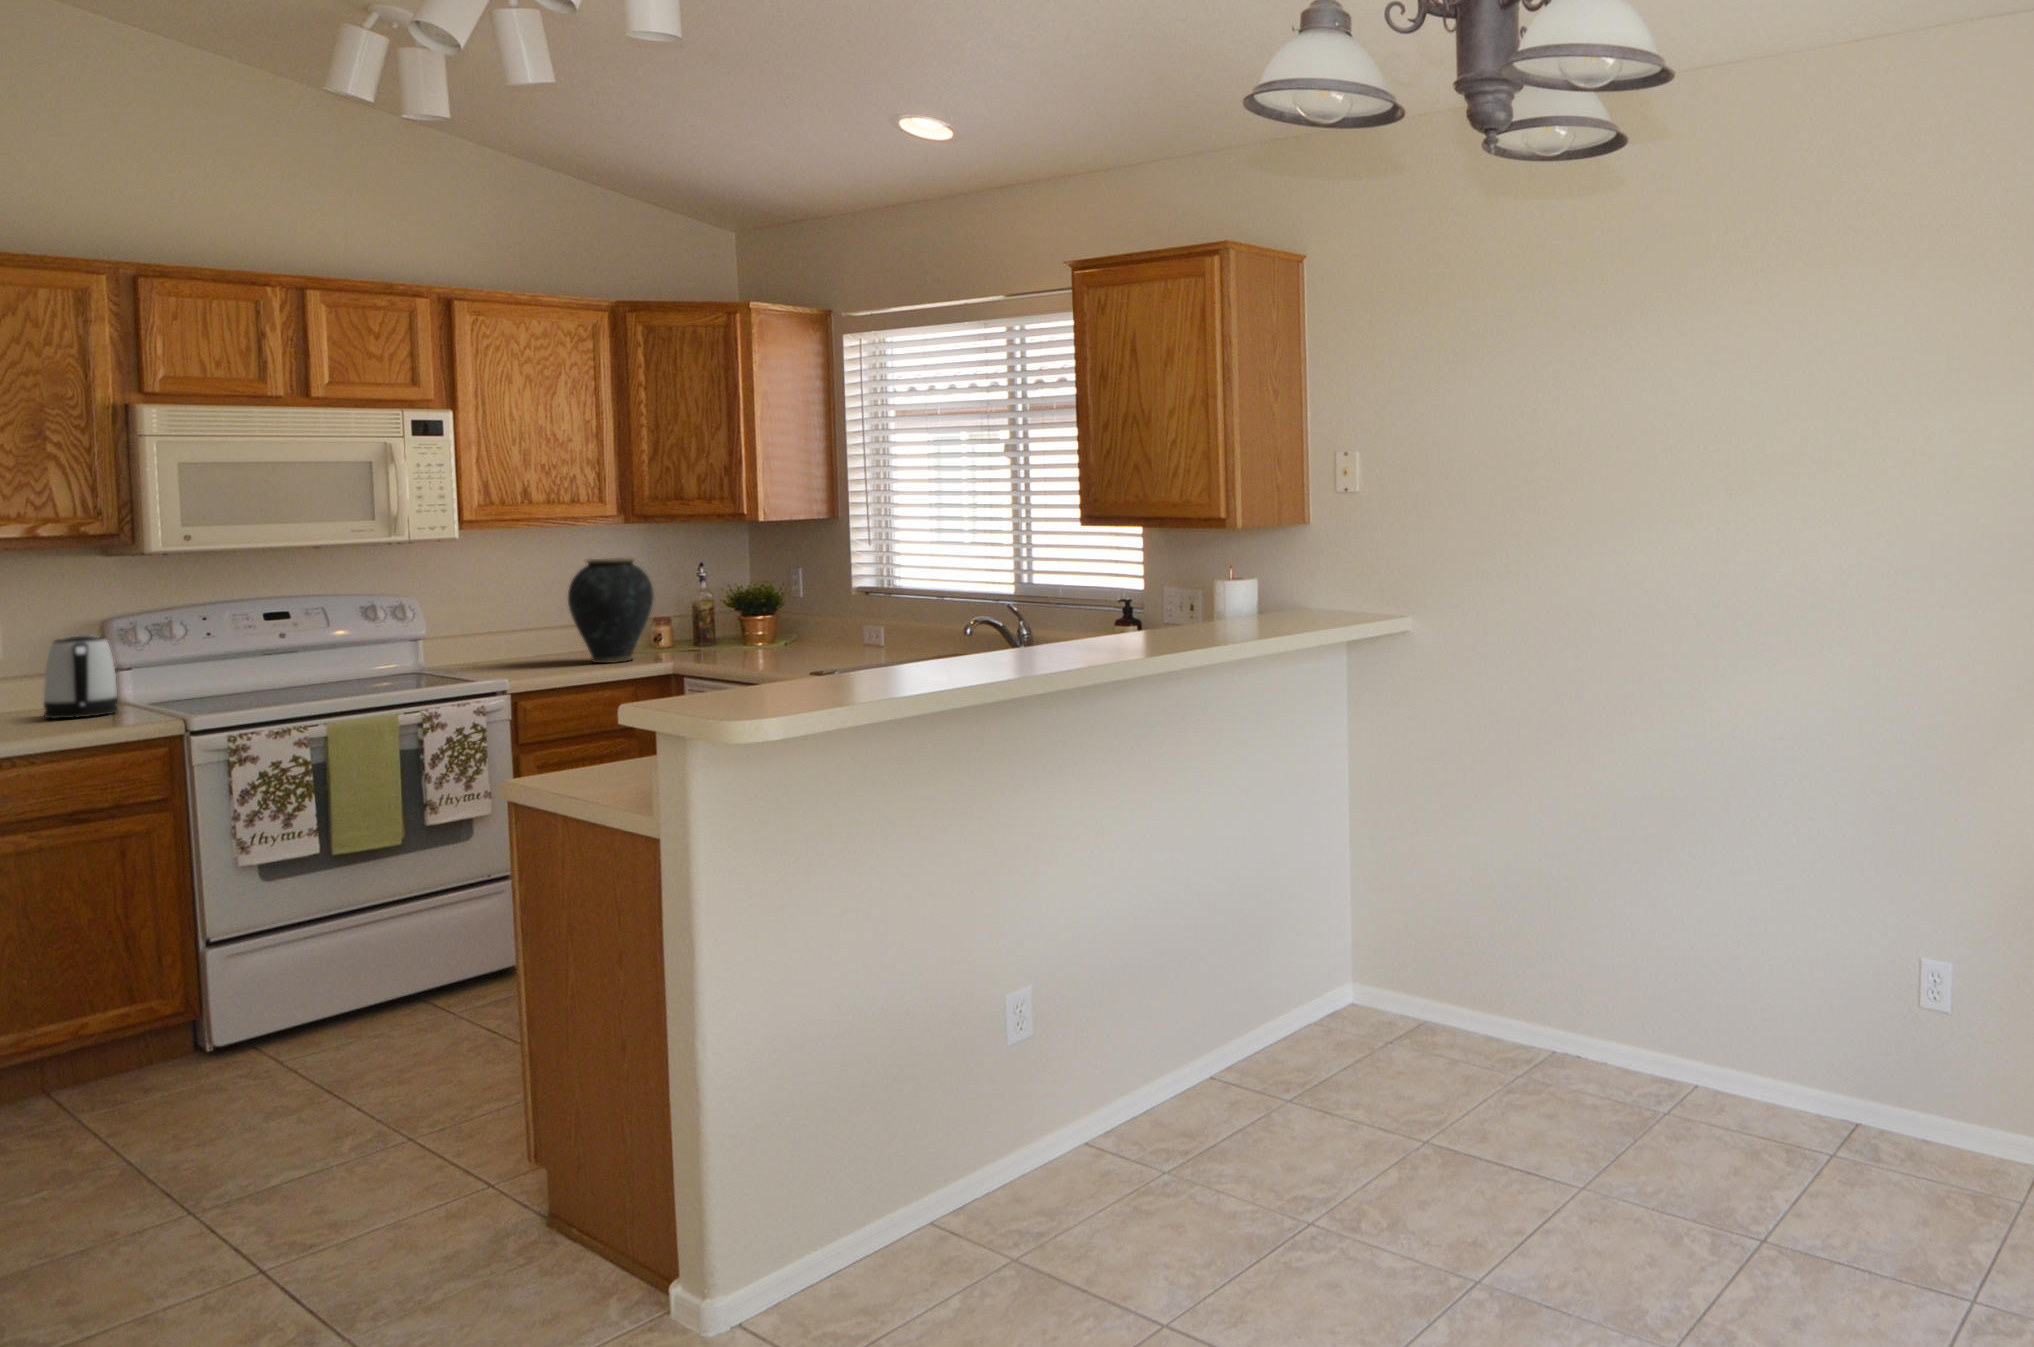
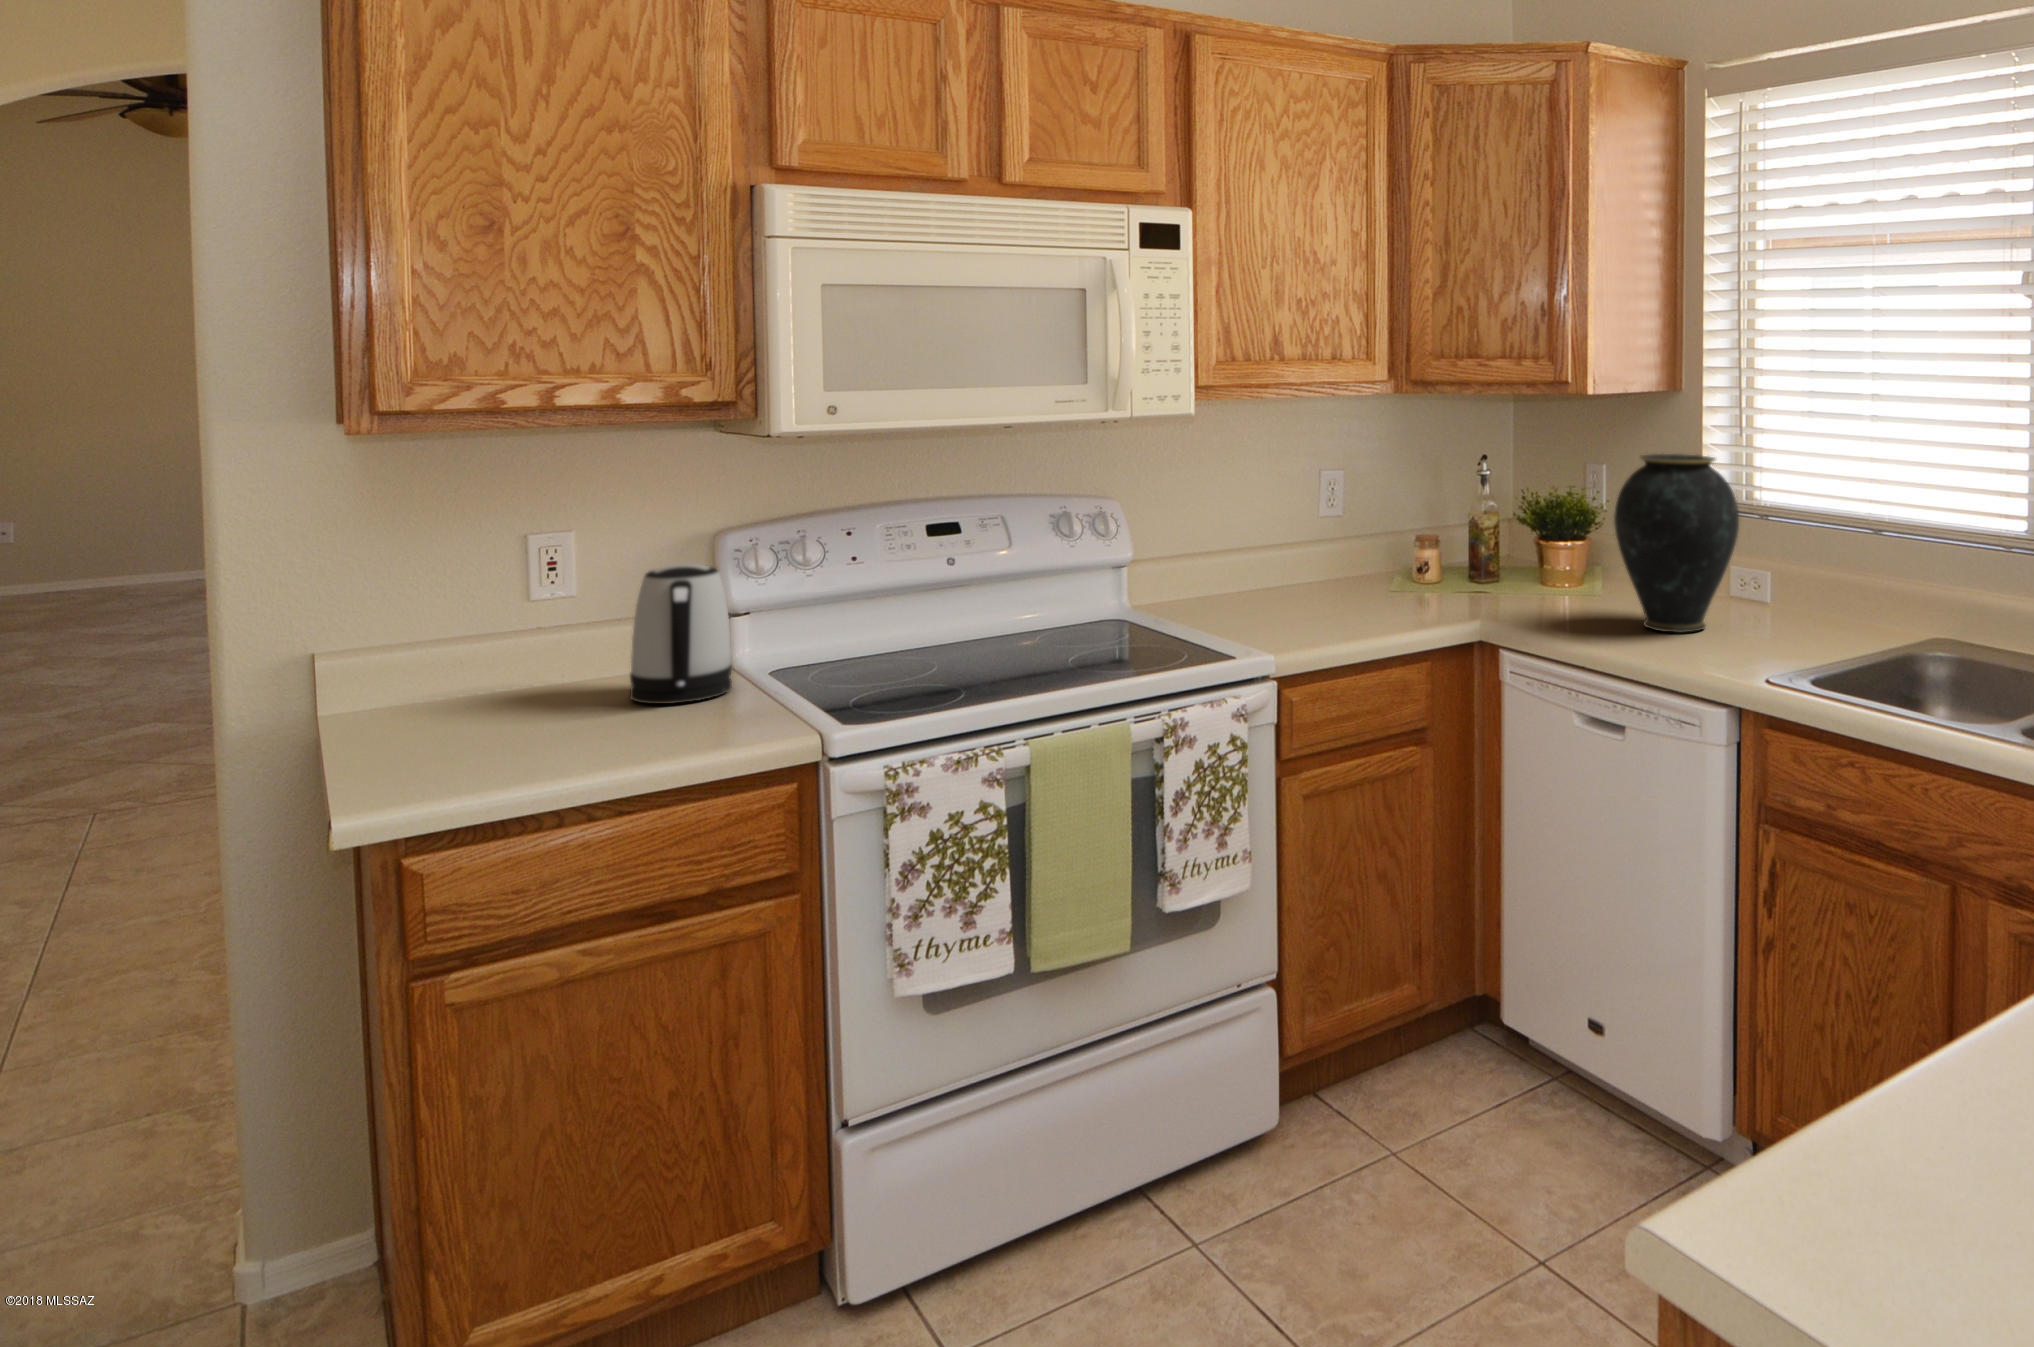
vase: present [568,558,654,663] -> present [1614,454,1739,633]

